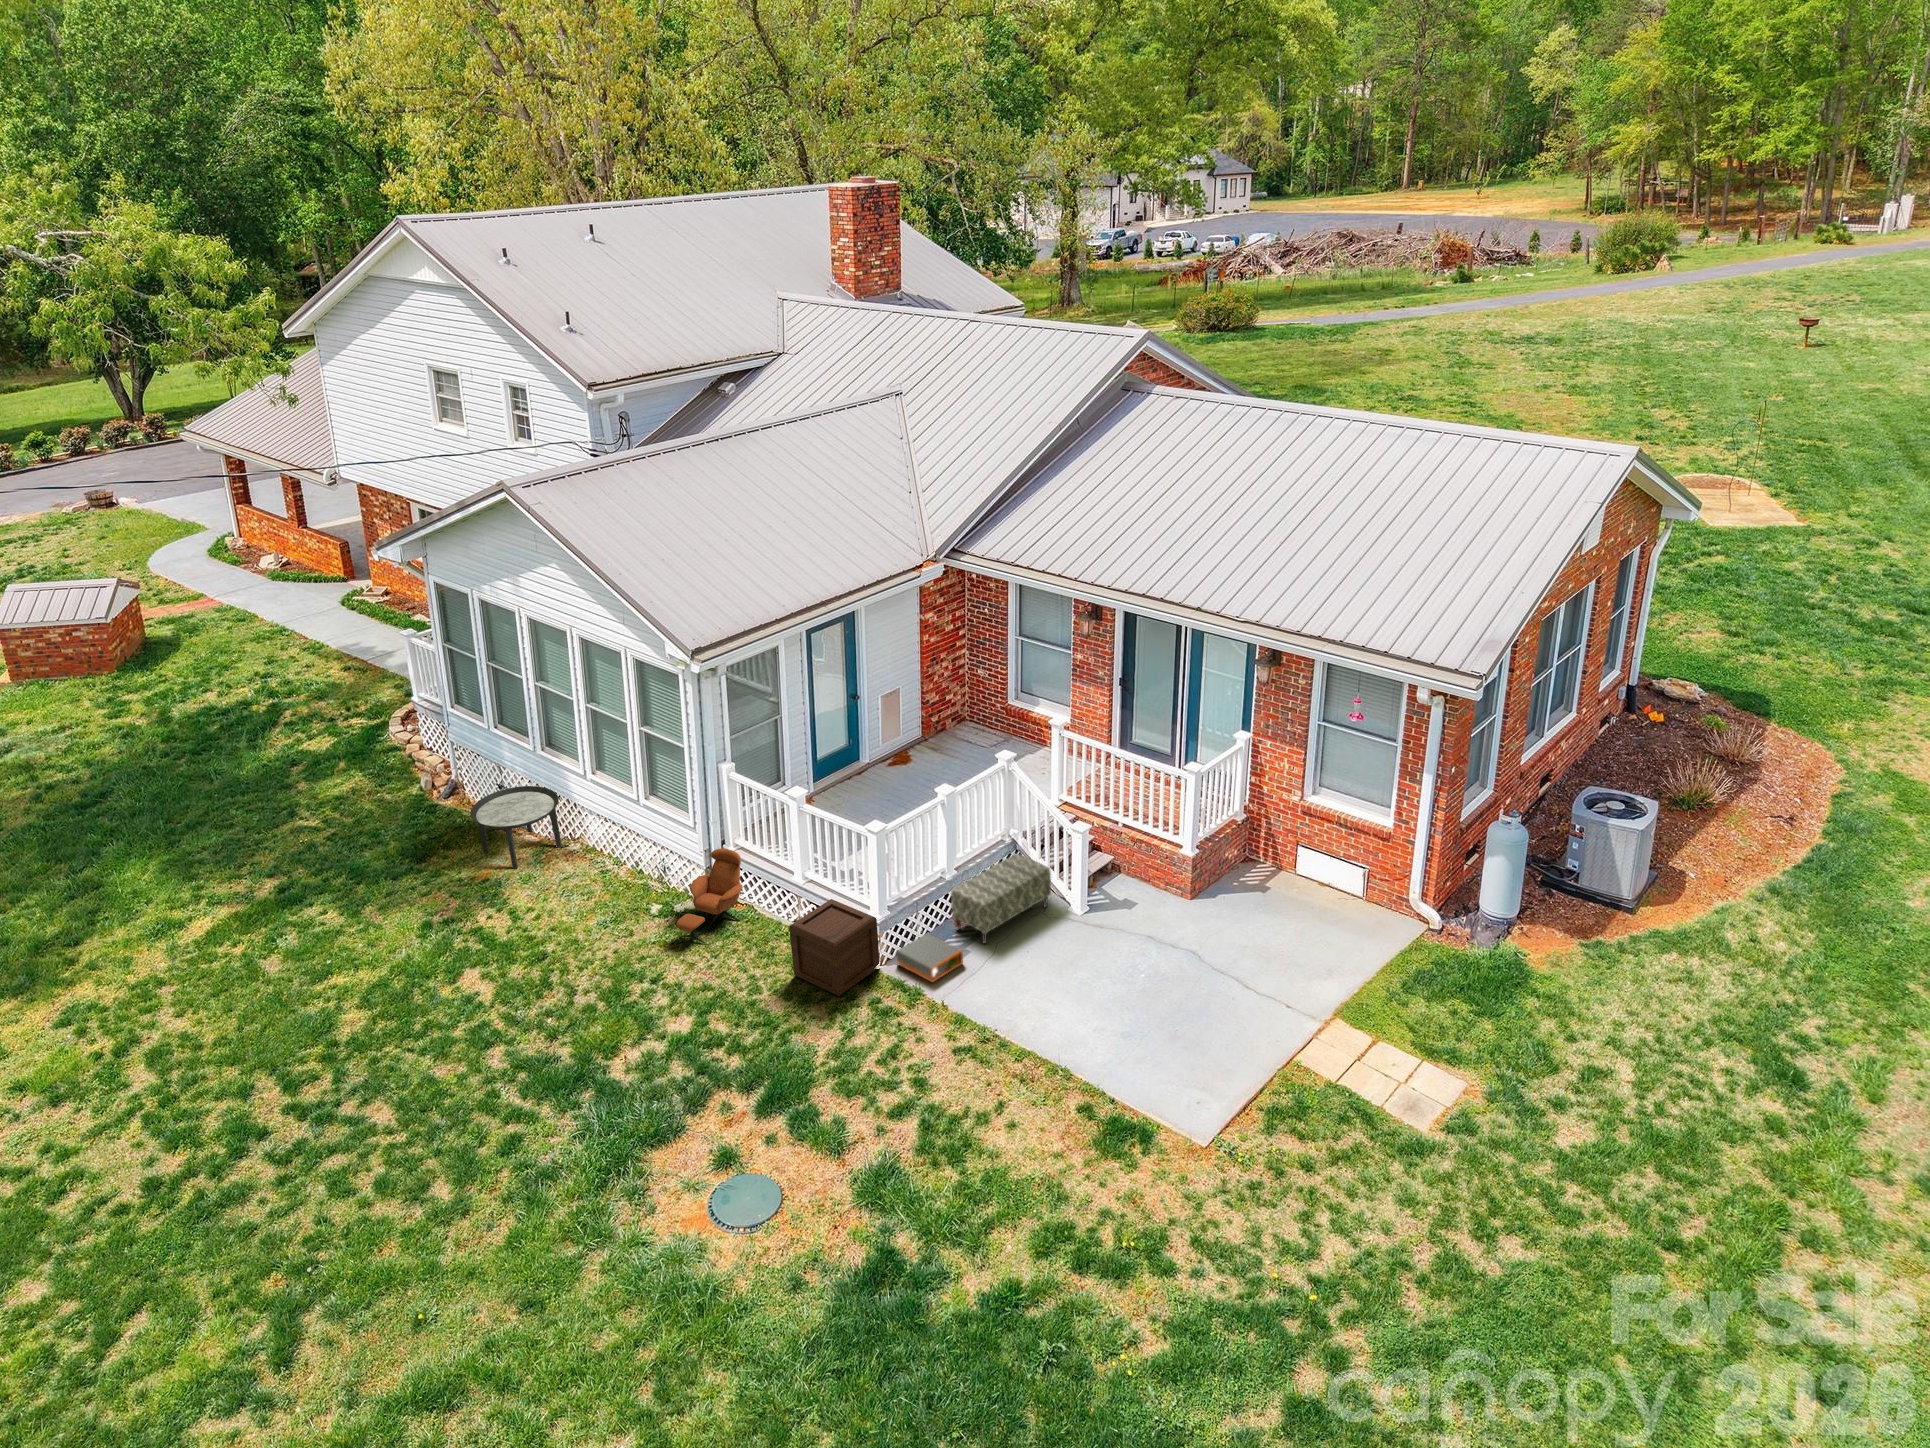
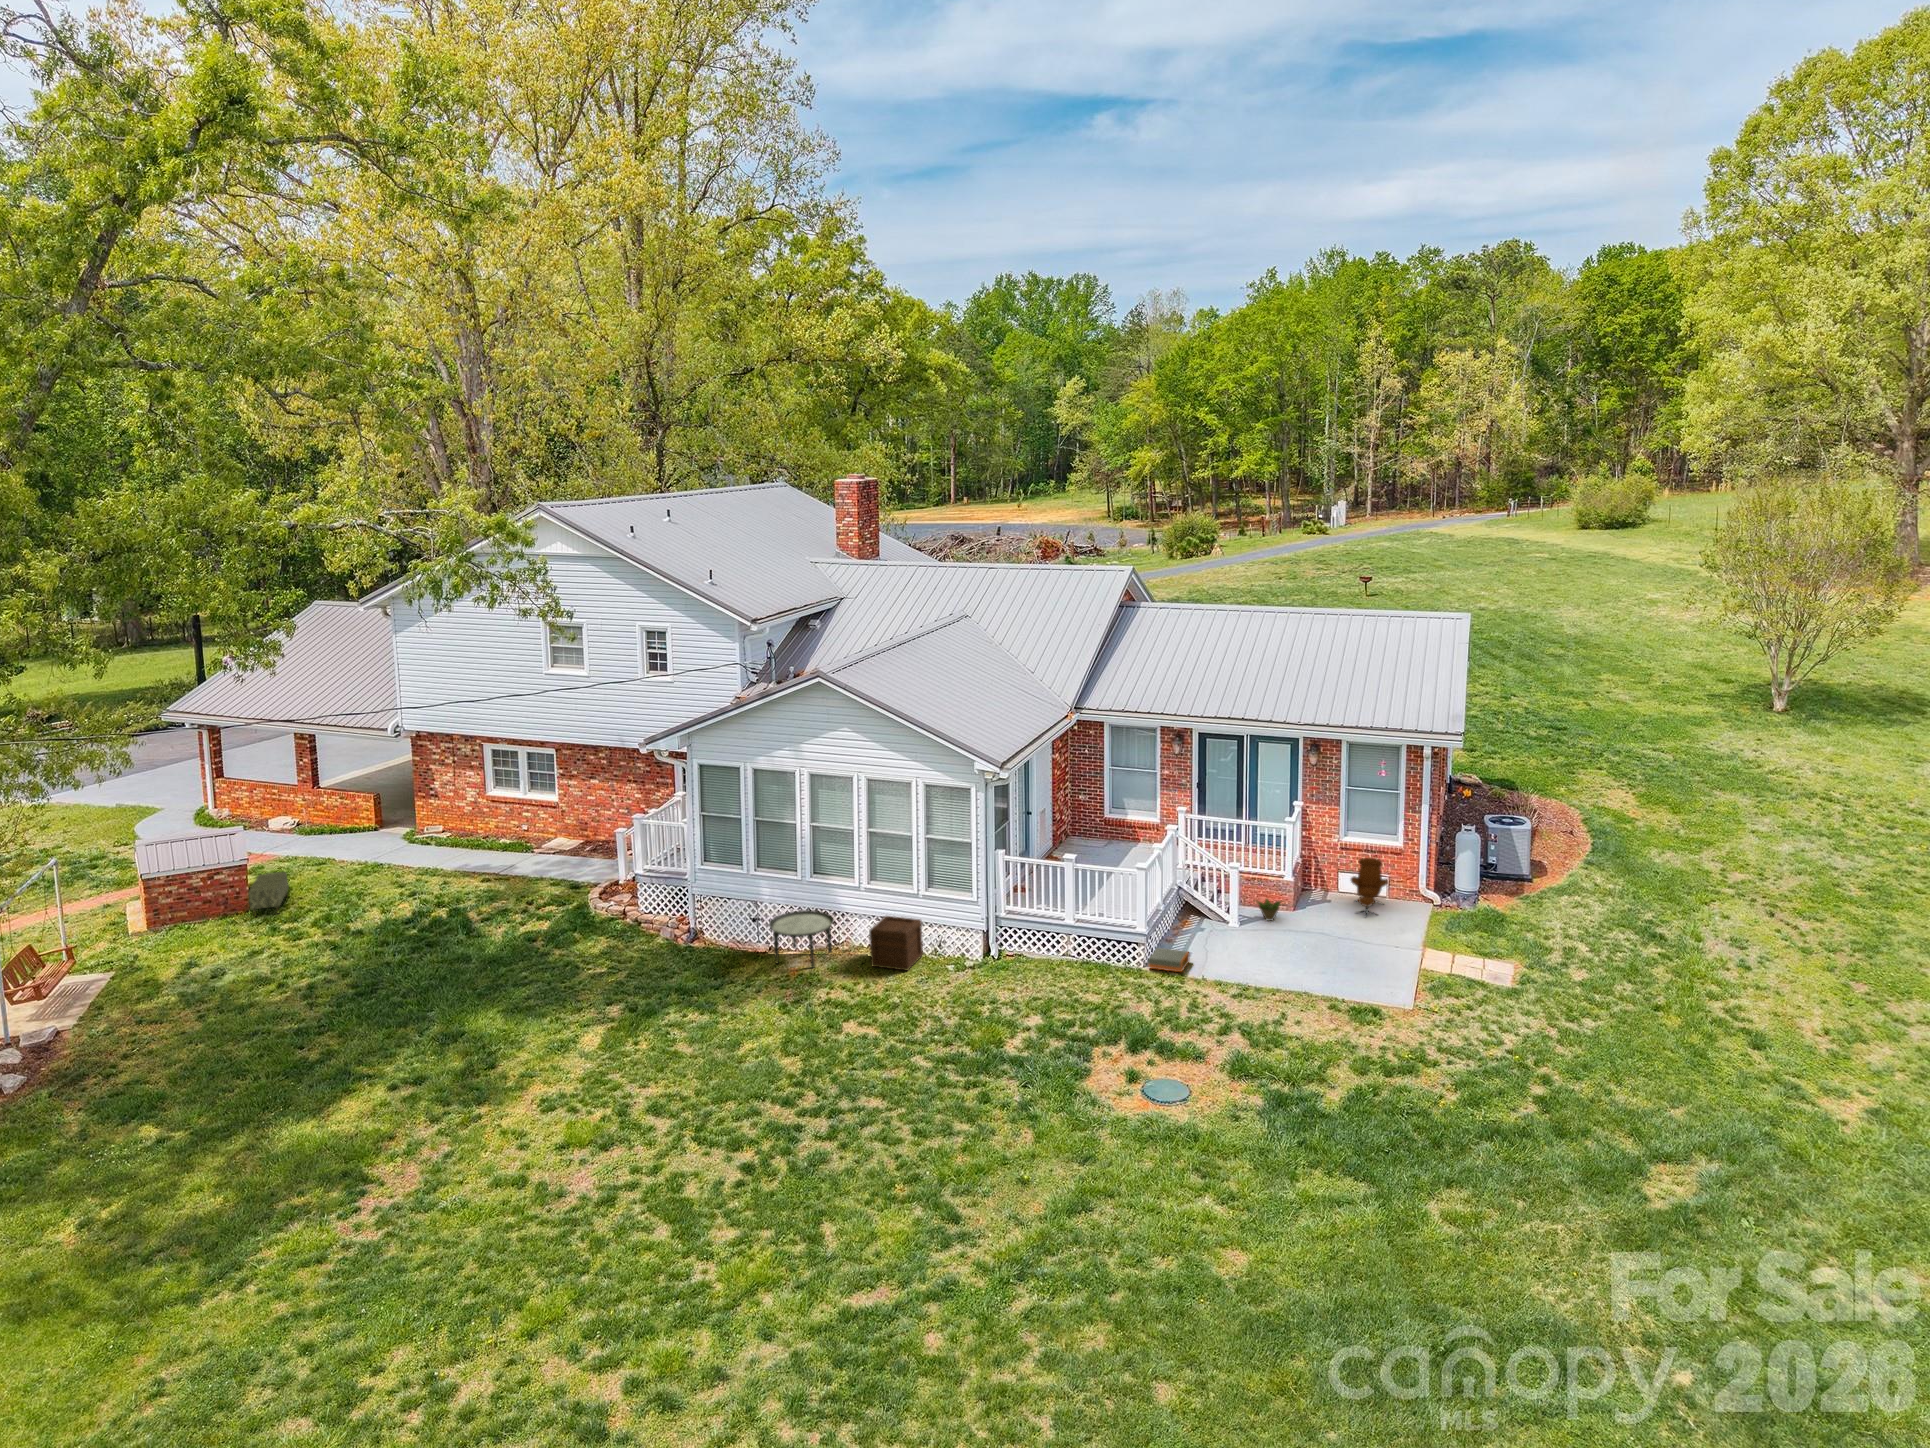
lounge chair: present [677,849,743,949] -> present [1351,858,1388,913]
bench: present [951,854,1051,944] -> present [248,872,289,916]
decorative plant: none [1123,872,1176,910] -> present [1257,899,1281,920]
wooden crate: present [789,899,880,996] -> present [869,916,923,971]

